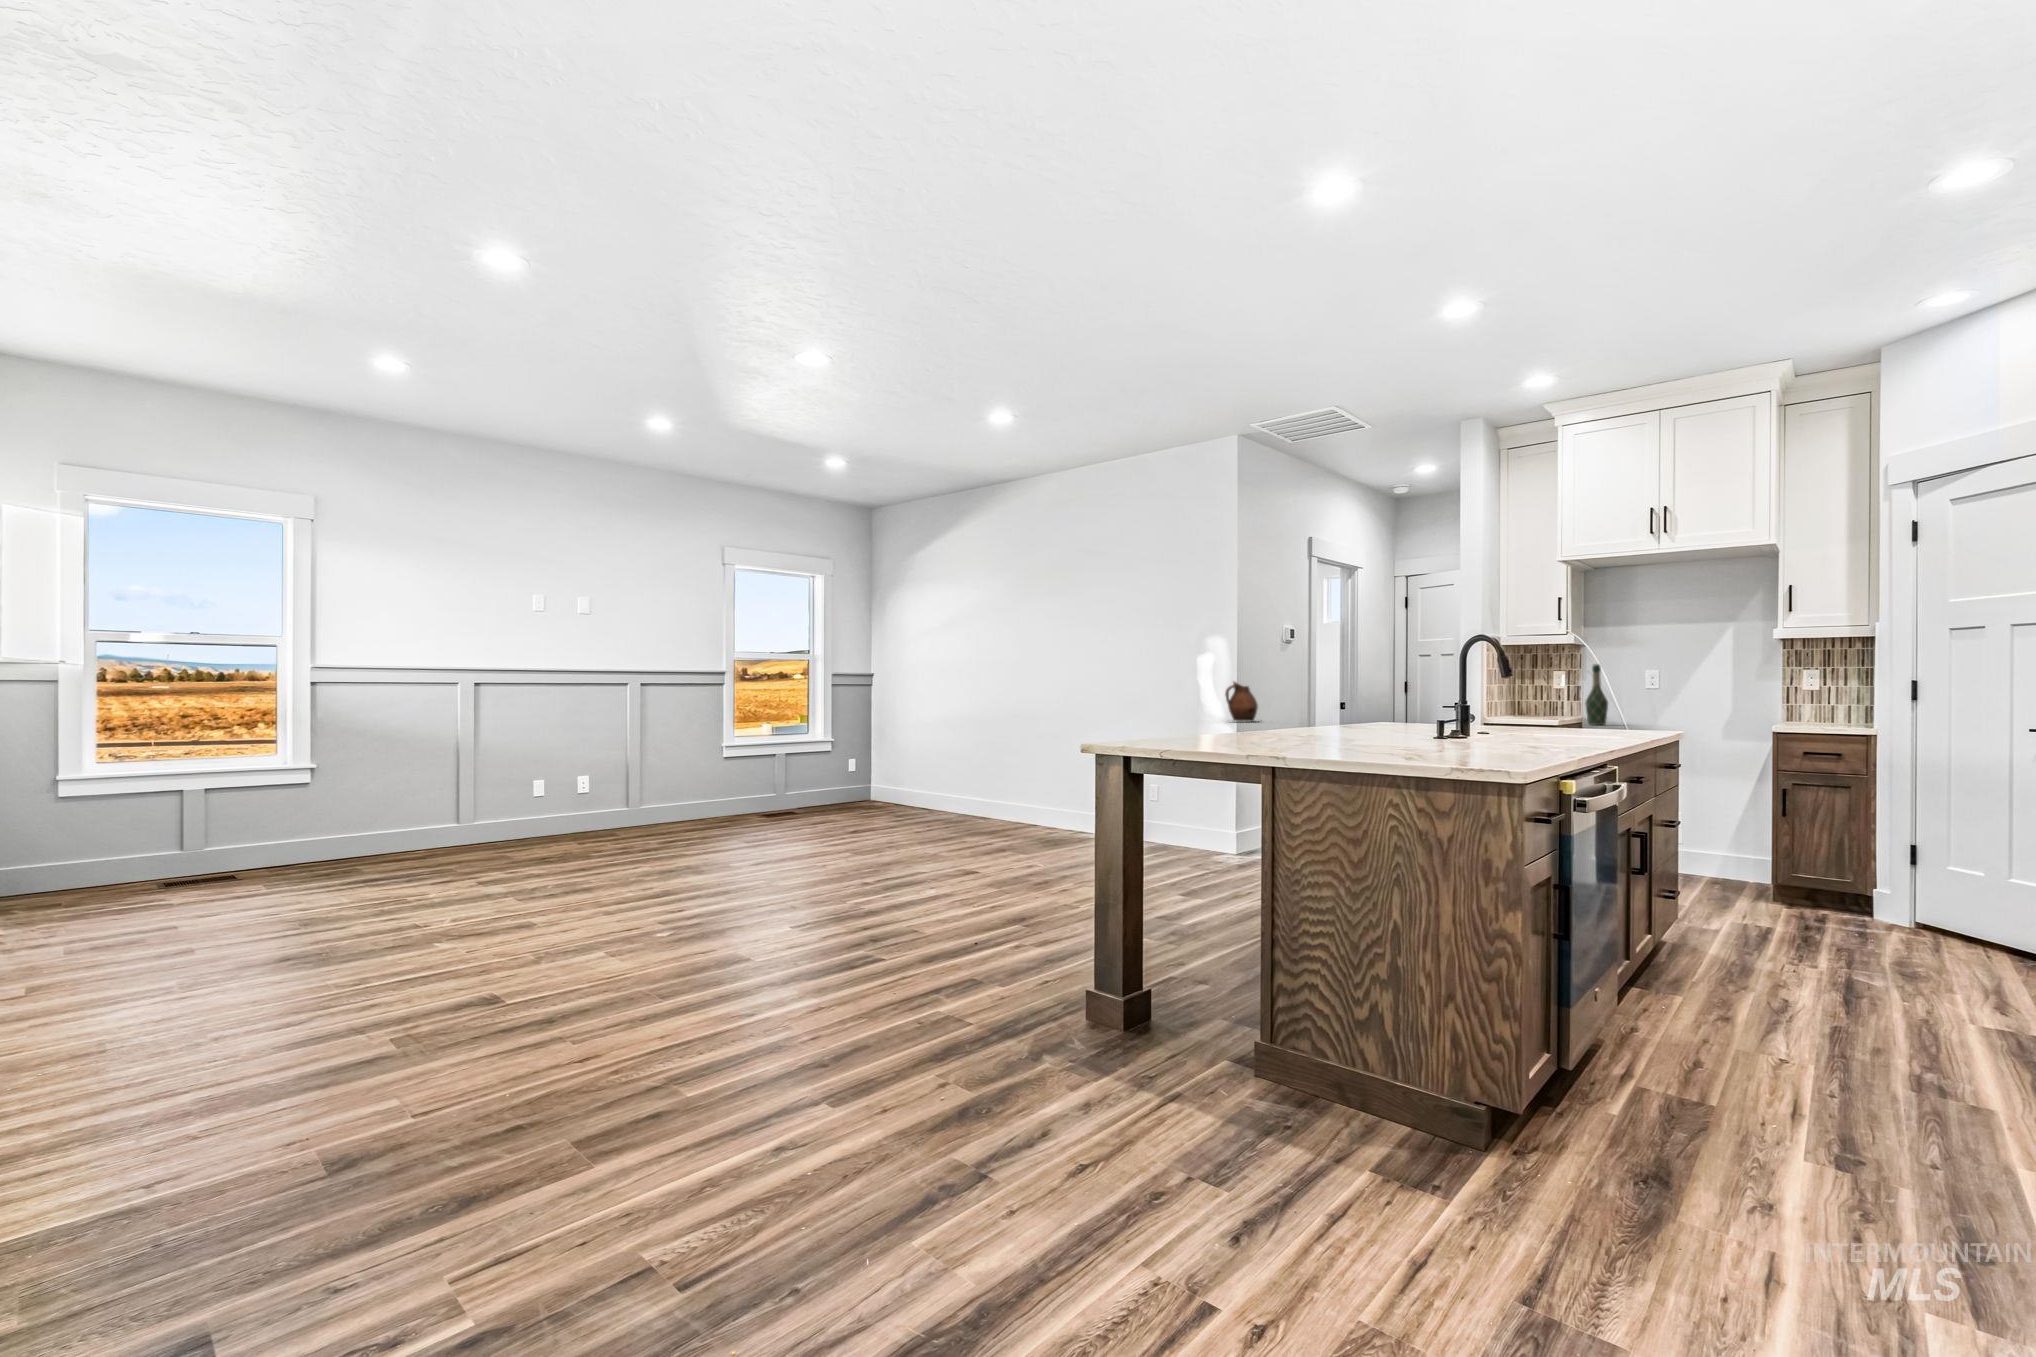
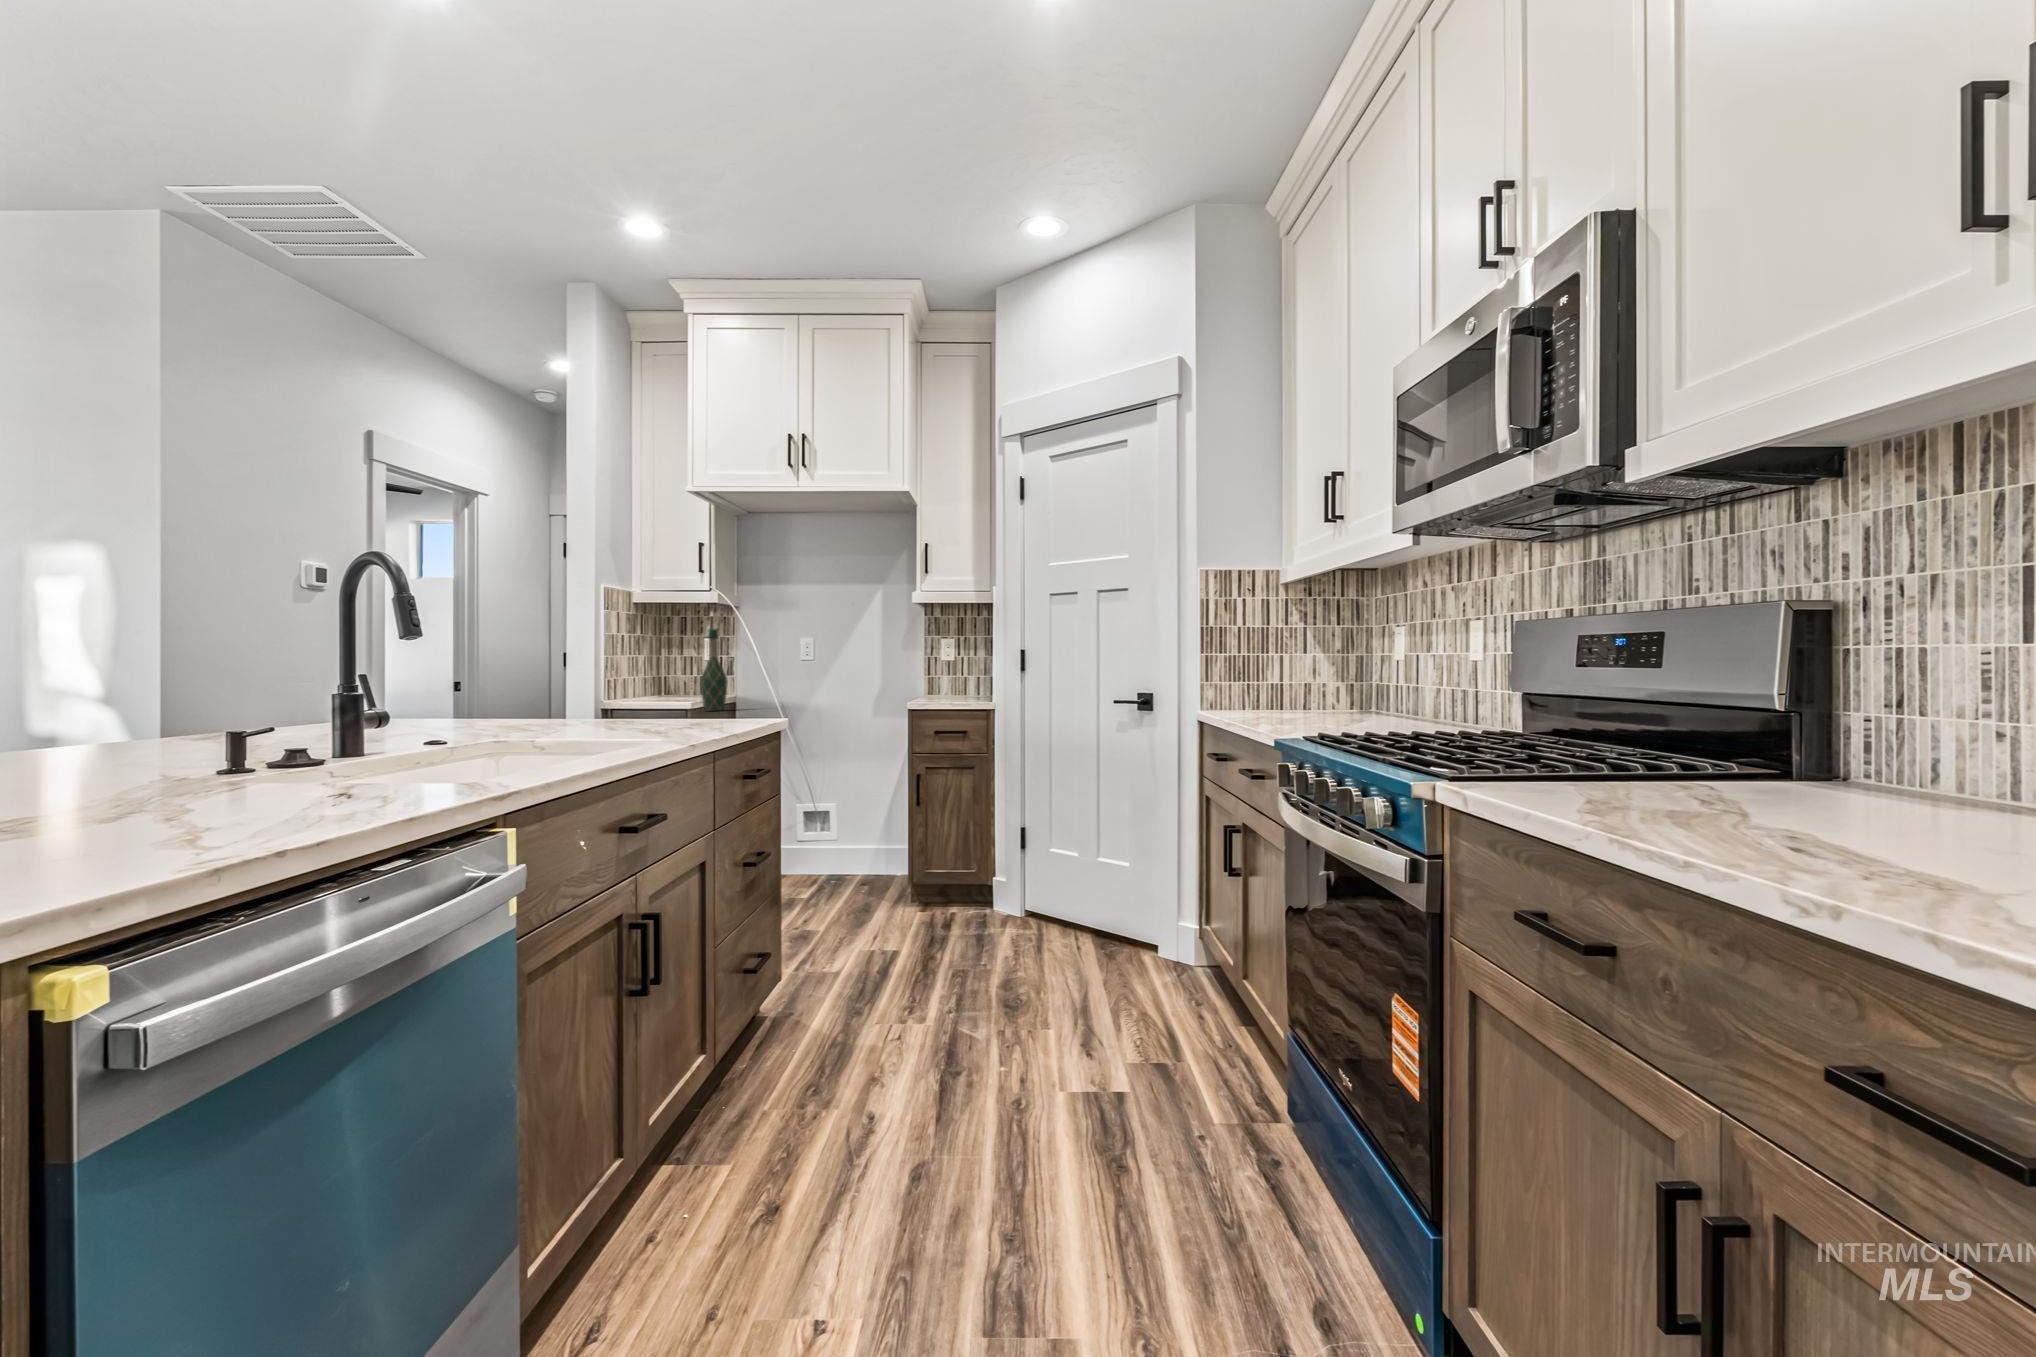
ceramic pitcher: present [1225,682,1258,721] -> none [119,653,215,726]

